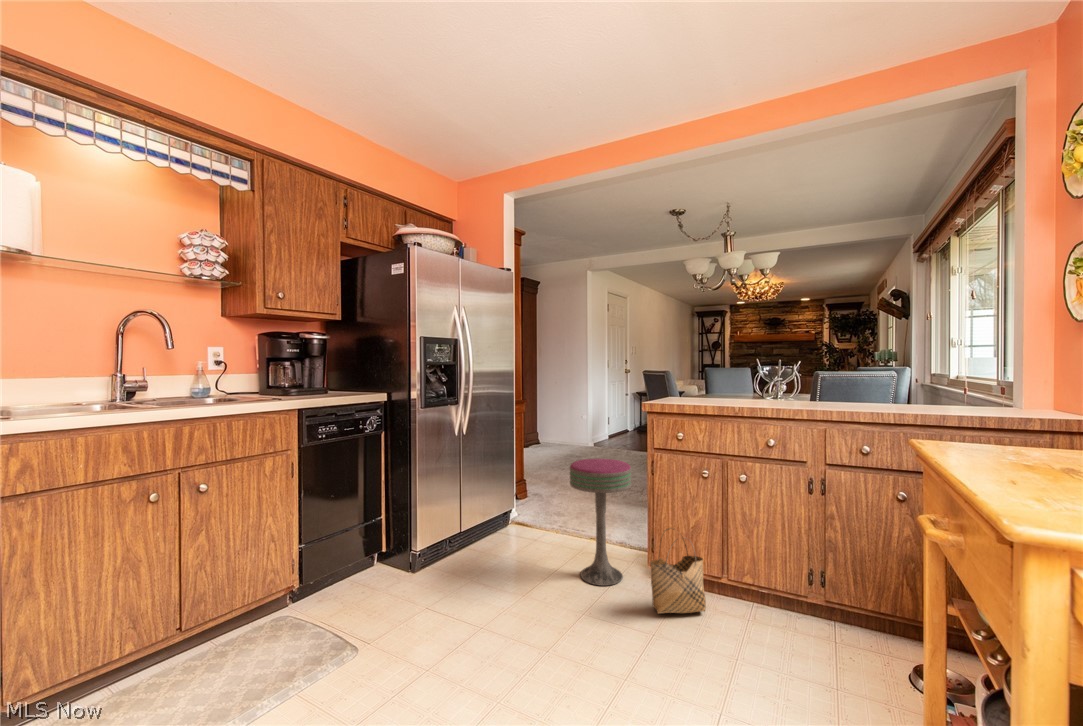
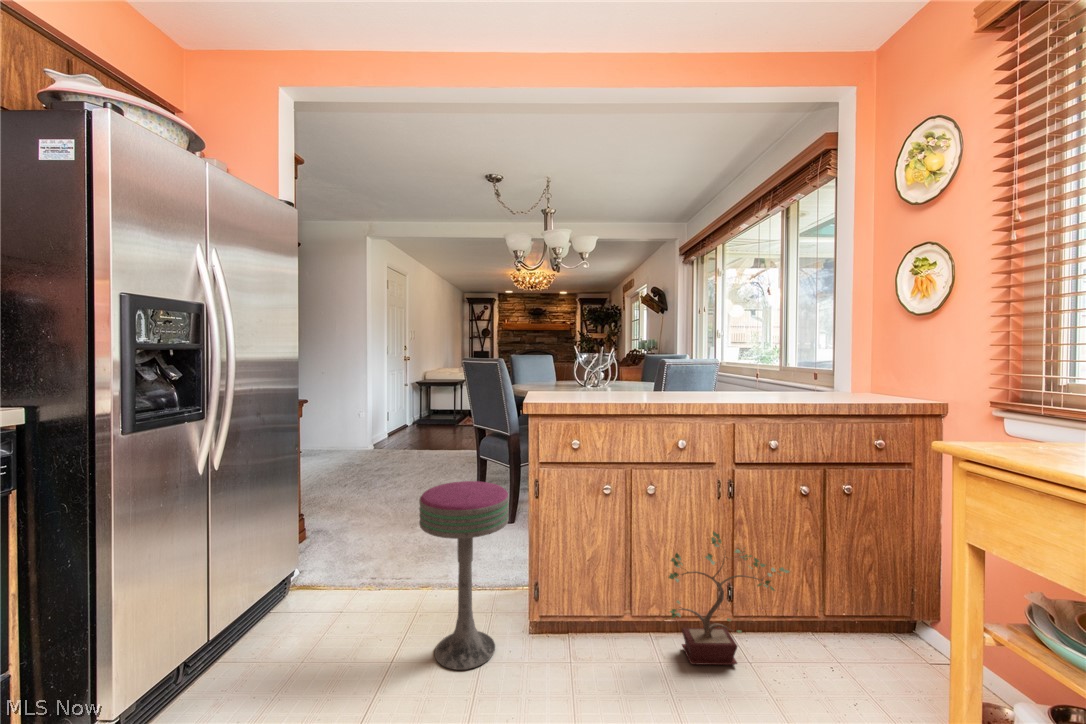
potted plant: none [751,519,870,639] -> present [669,531,789,665]
woven basket: present [650,528,706,614] -> none [554,567,618,693]

